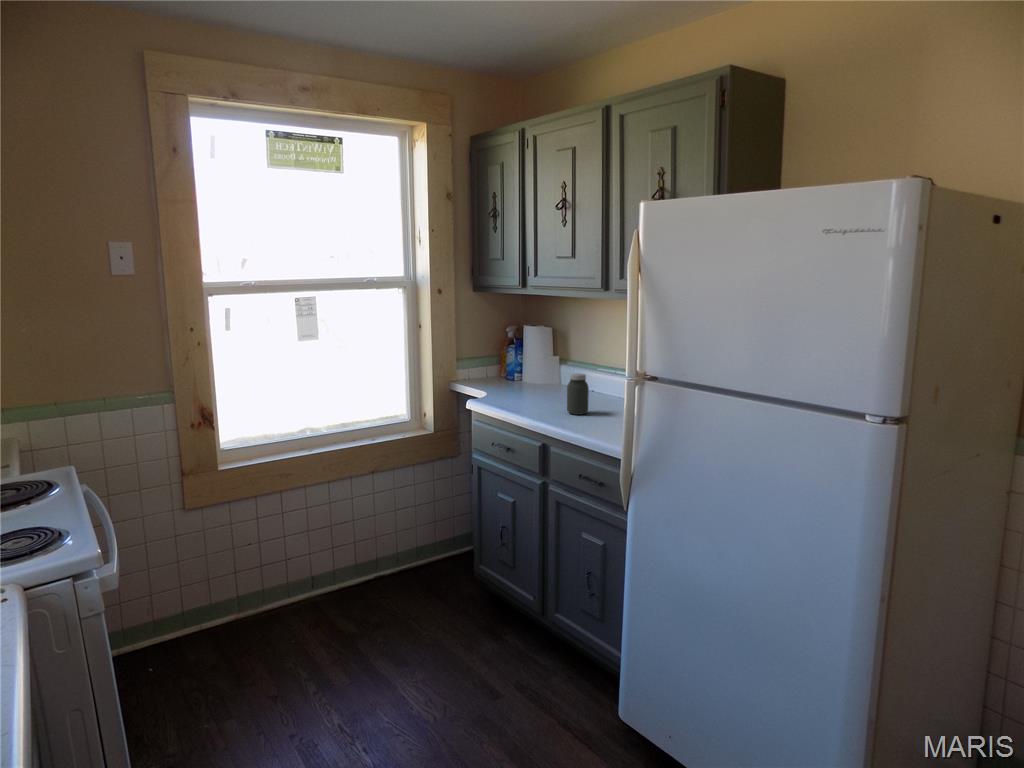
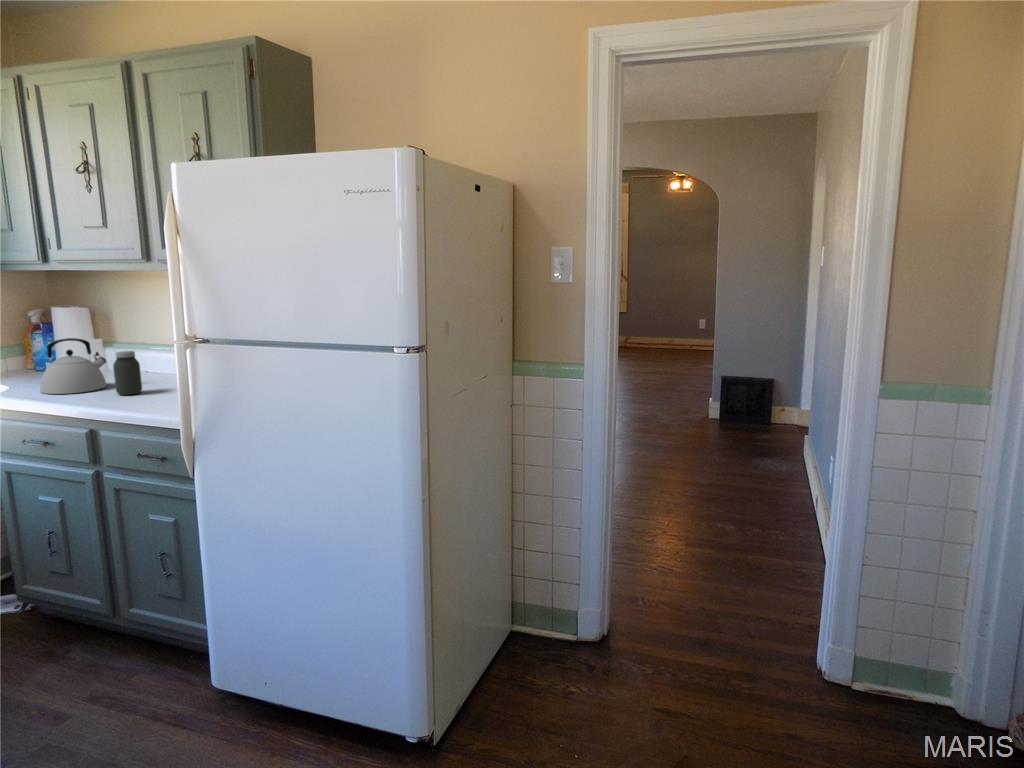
kettle: none [509,357,562,407] -> present [40,338,107,394]

